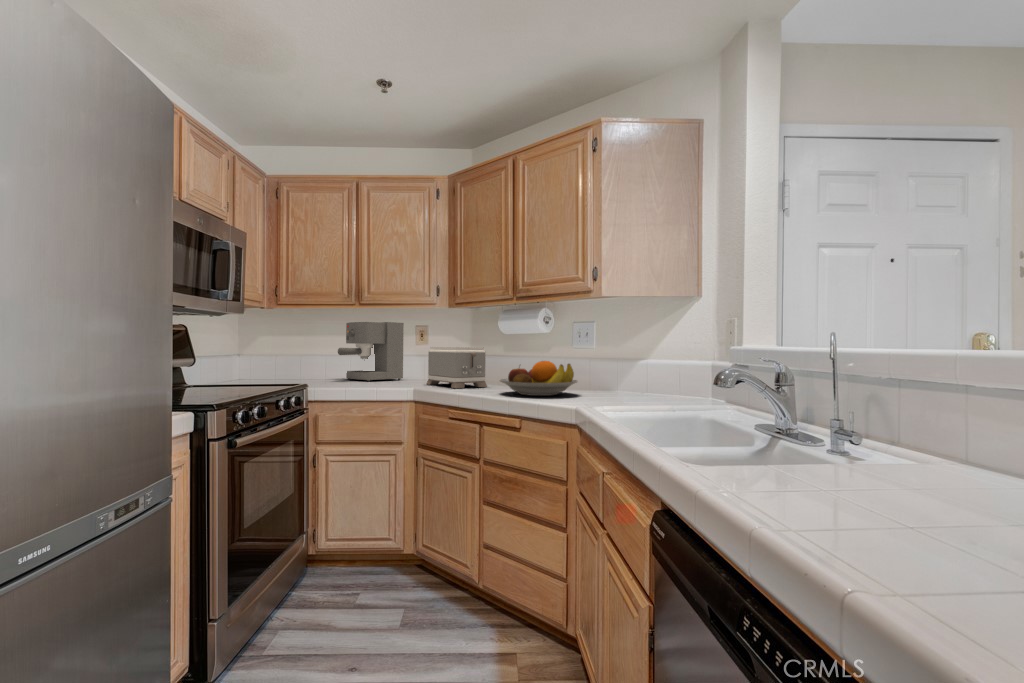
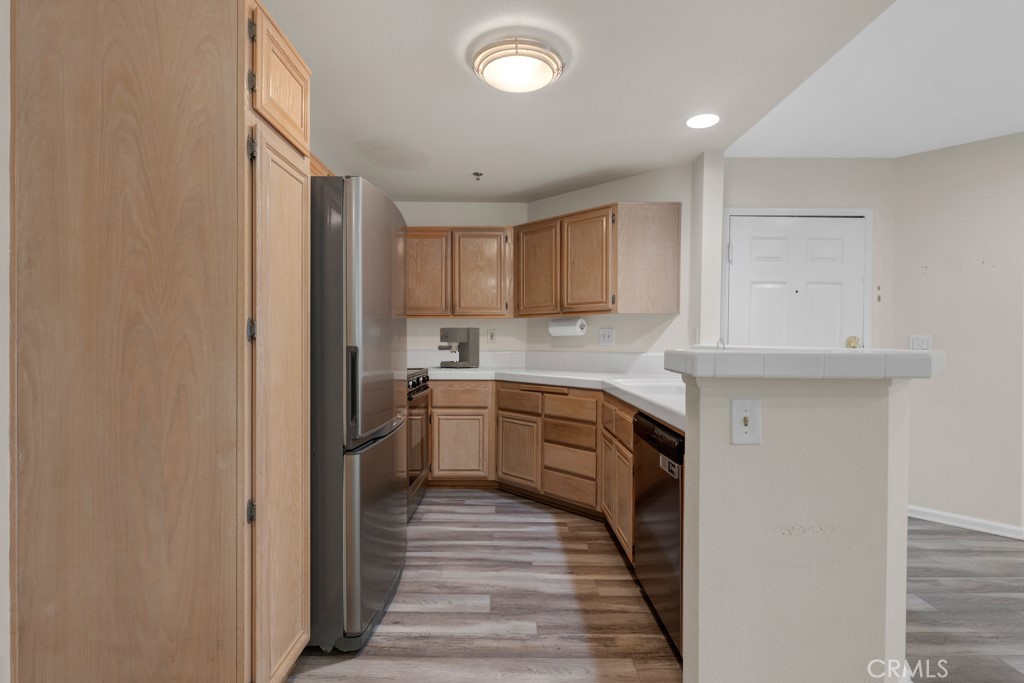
toaster: present [426,347,487,388] -> none [499,344,541,372]
fruit bowl: present [500,361,578,396] -> none [552,353,603,375]

